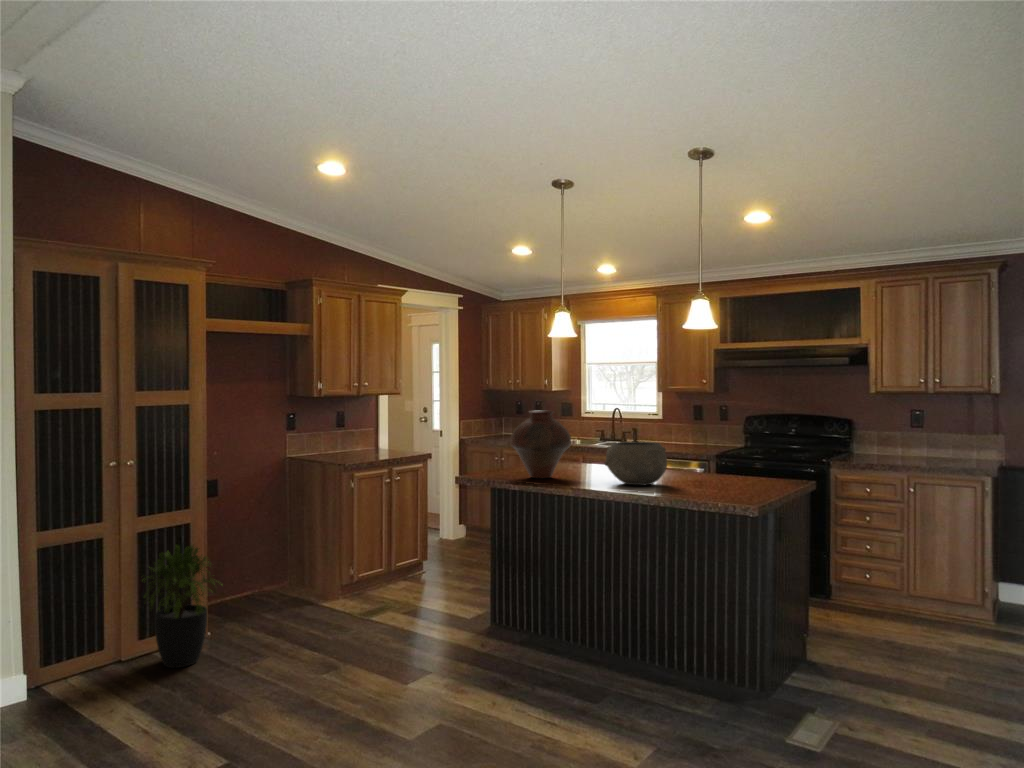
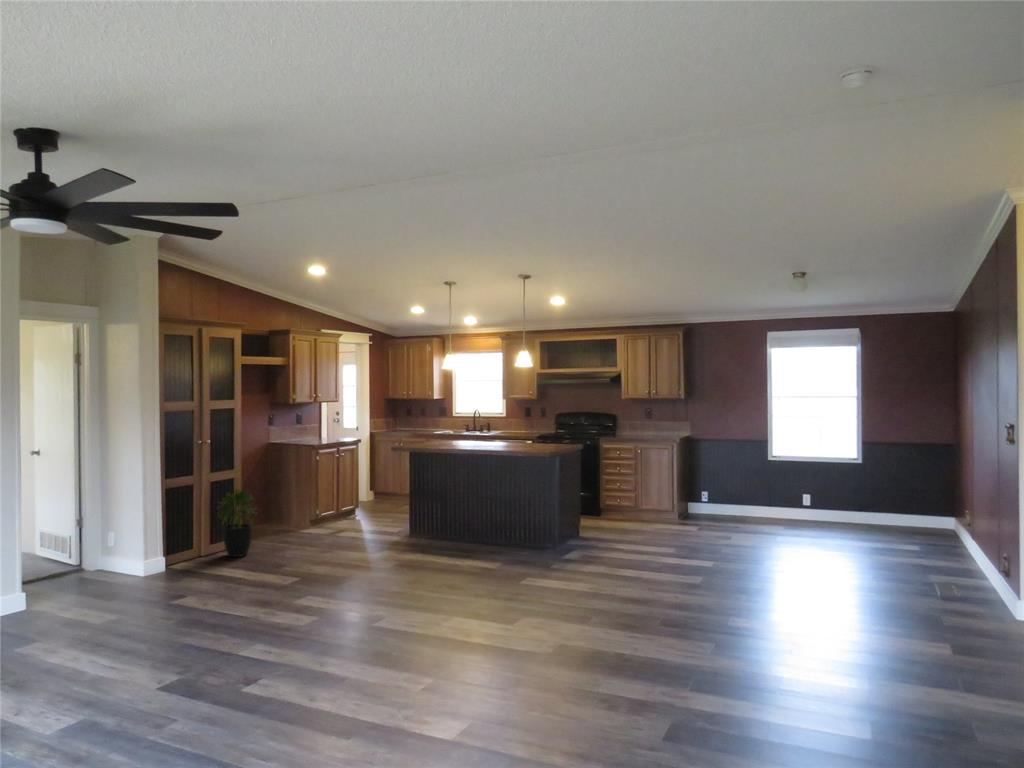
vase: present [510,411,571,478] -> none [424,410,457,447]
ceramic bowl: present [605,442,667,485] -> none [476,426,508,448]

